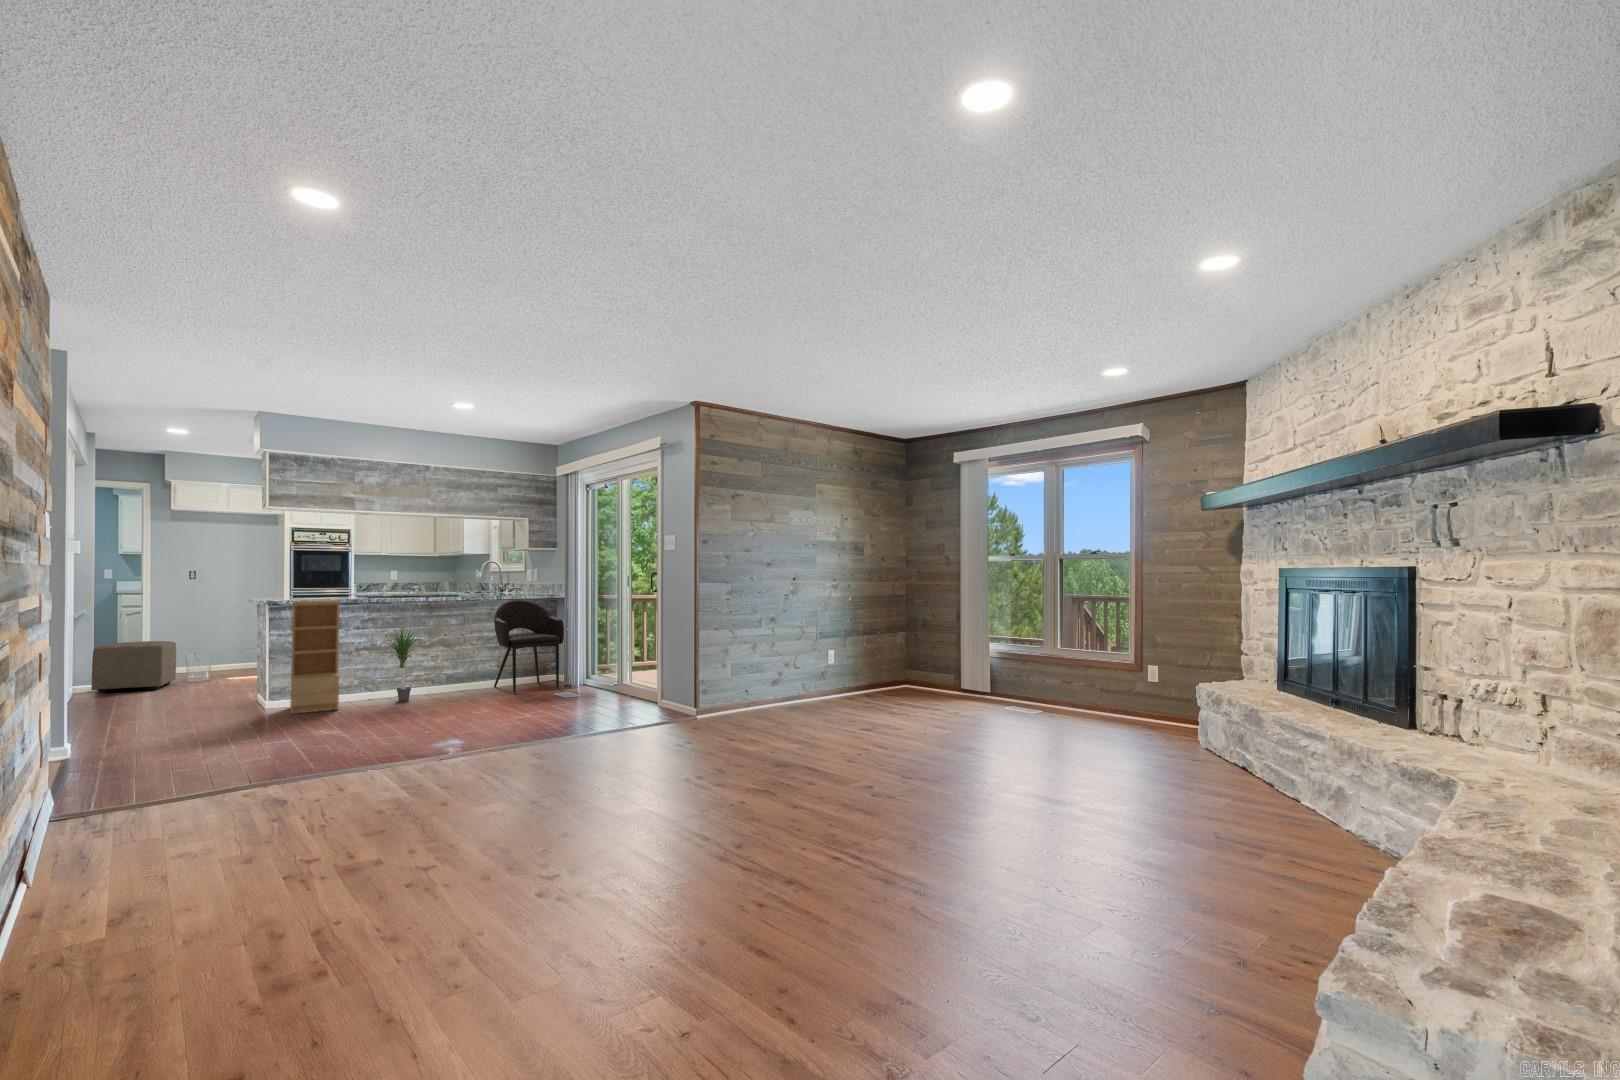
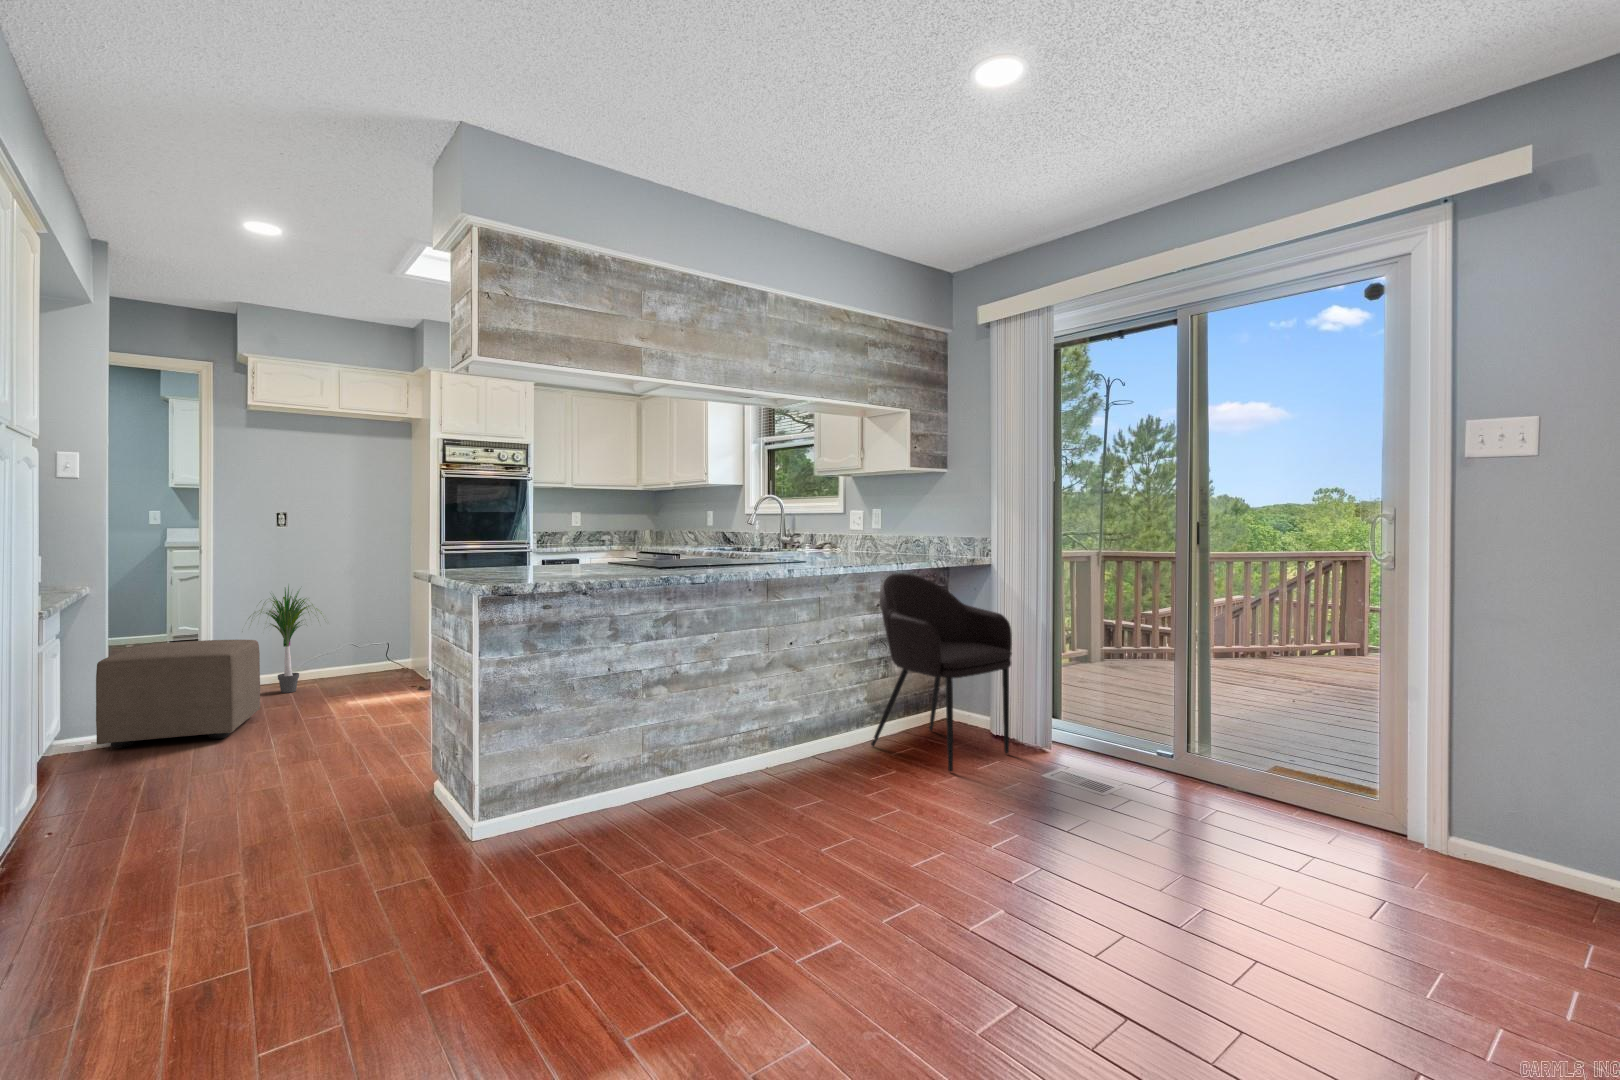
bookshelf: present [290,600,340,714] -> none [525,575,652,874]
potted plant: present [389,629,425,701] -> present [248,586,322,693]

